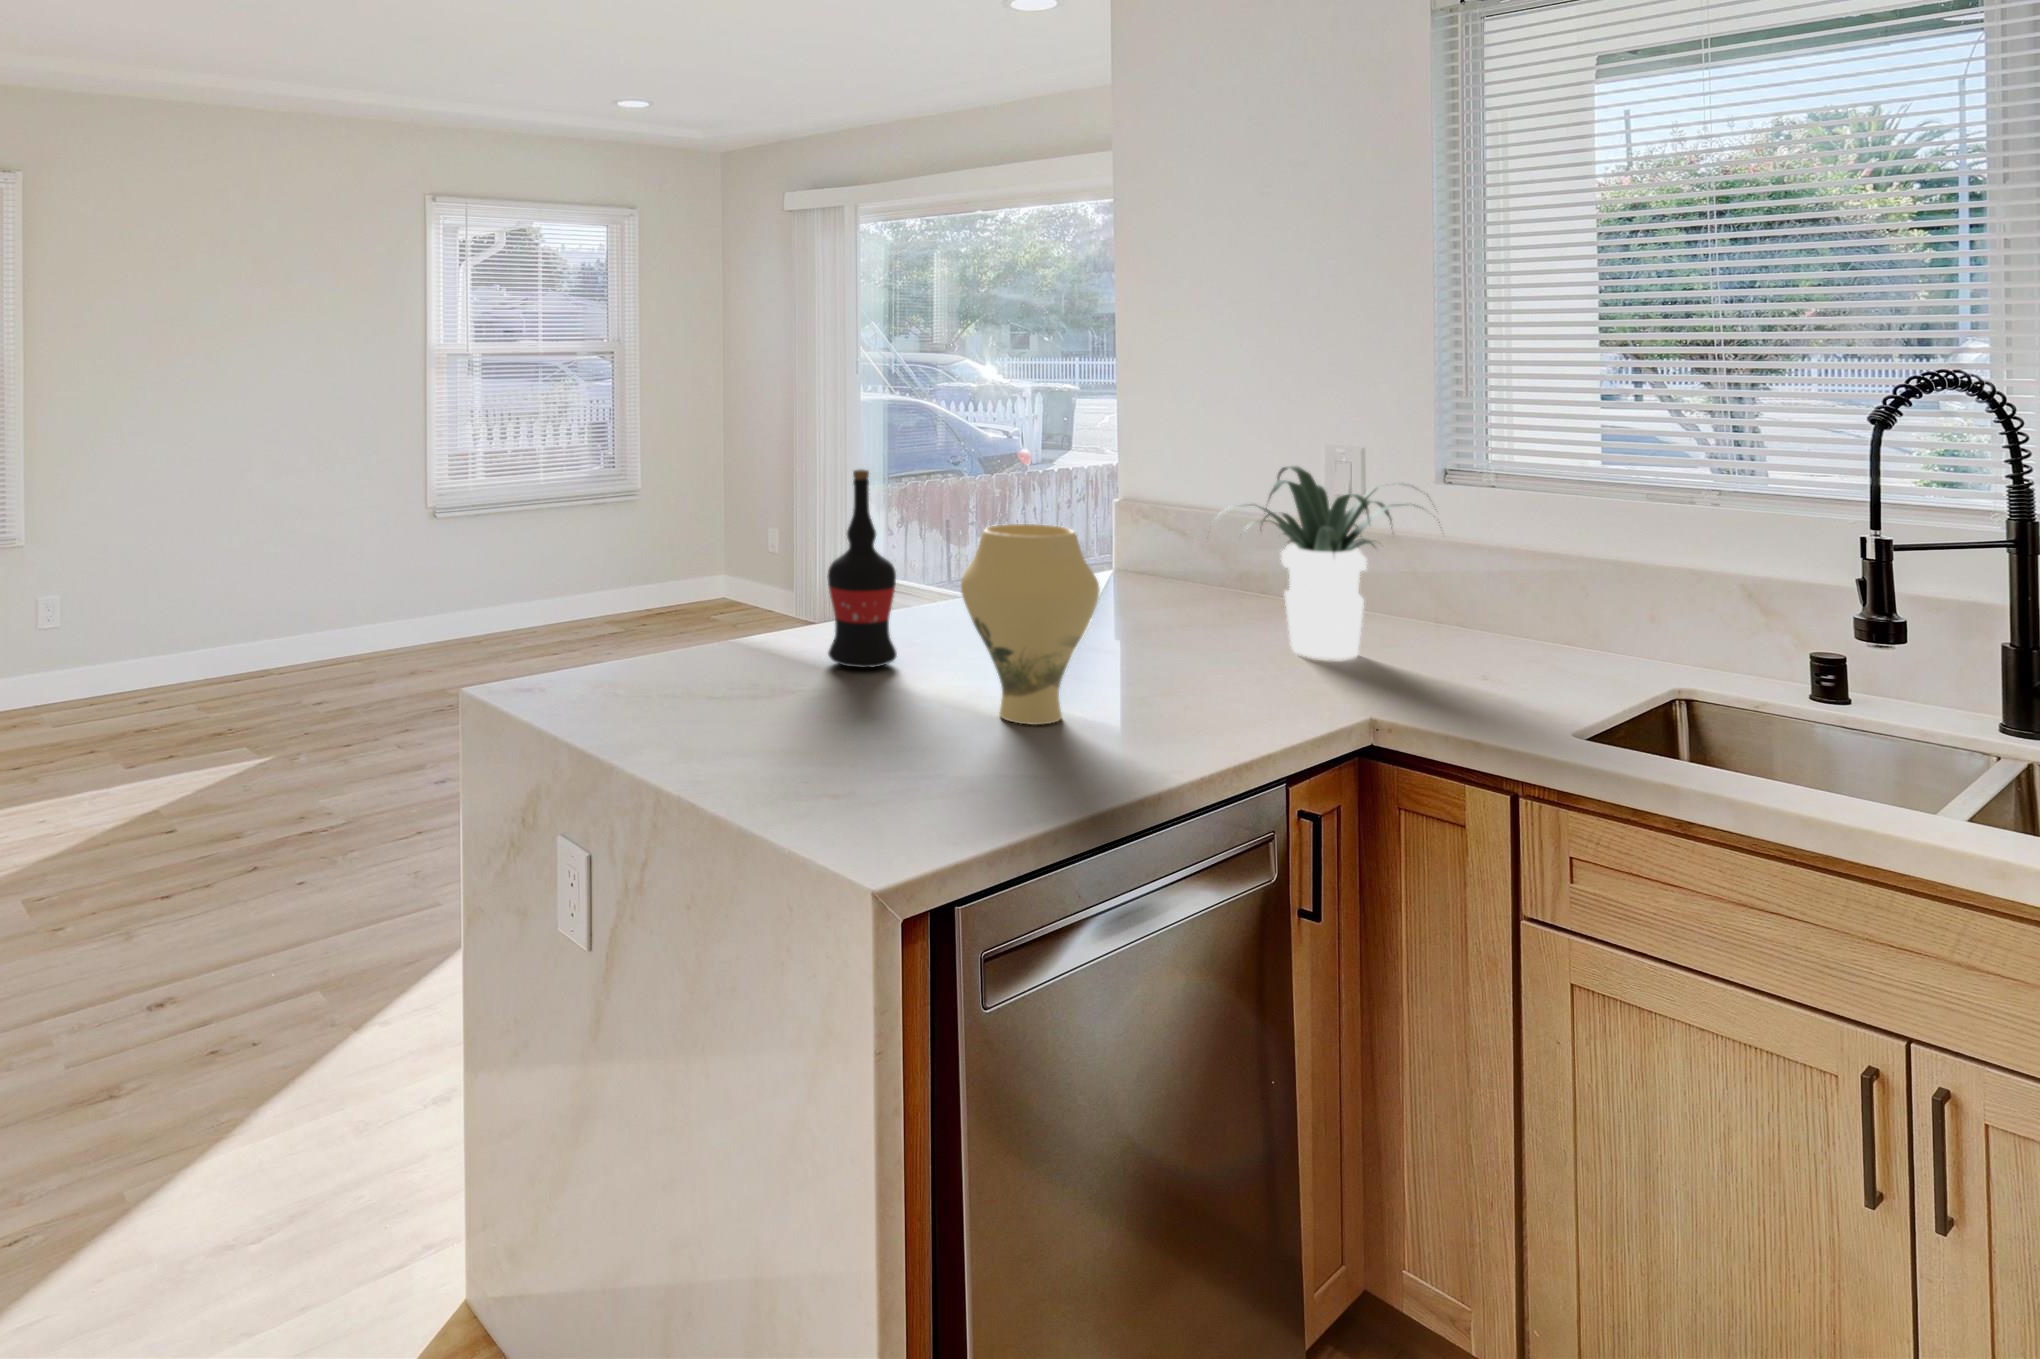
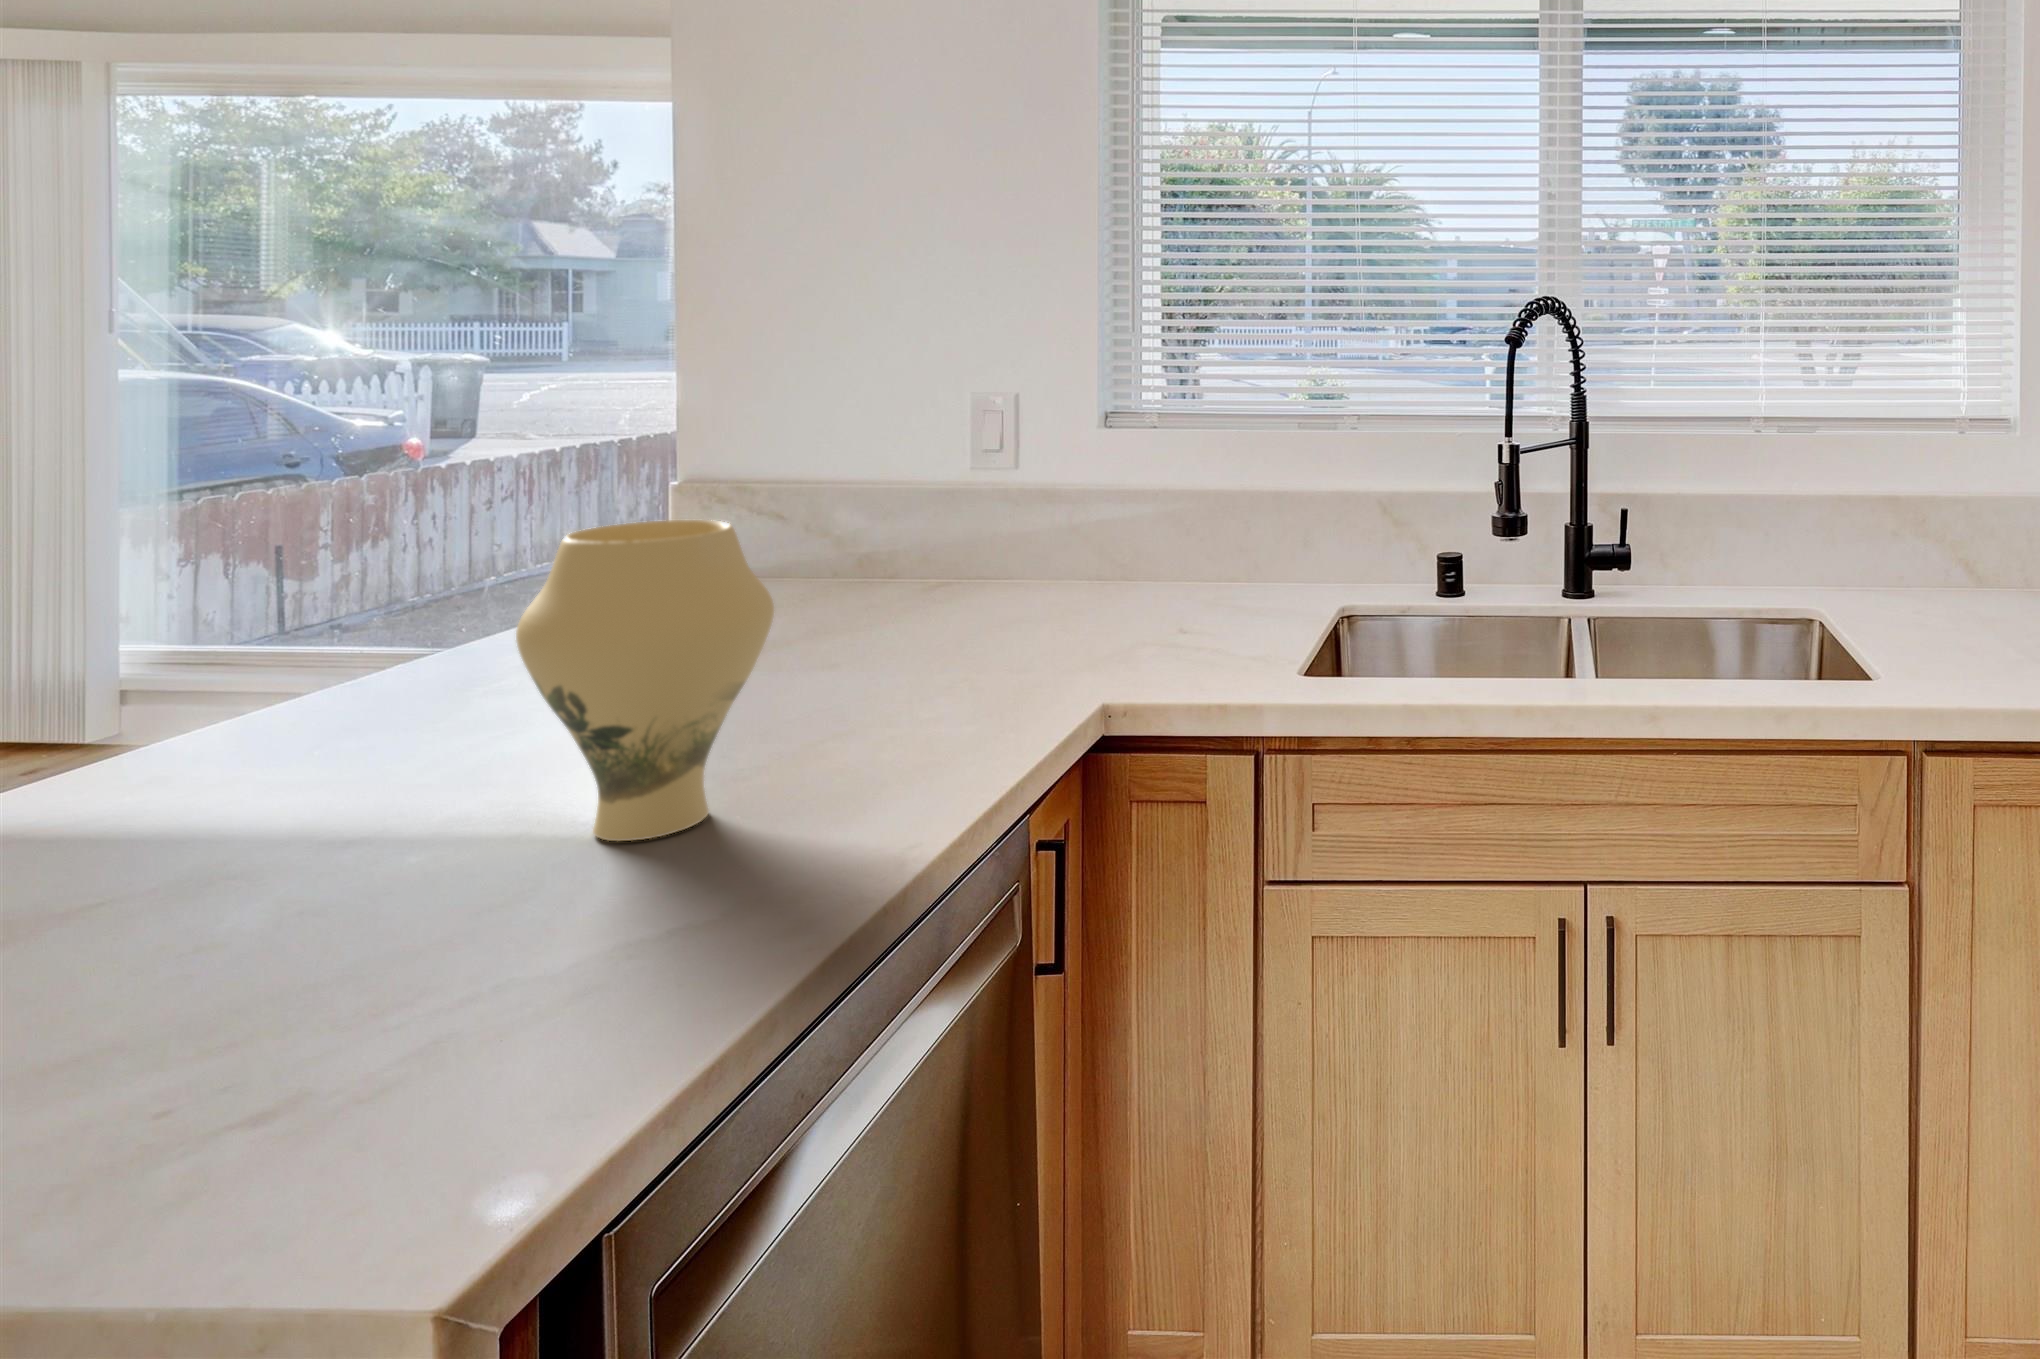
potted plant: present [1233,466,1440,659] -> none [860,418,1139,646]
wine bottle: present [827,469,897,668] -> none [163,462,337,827]

